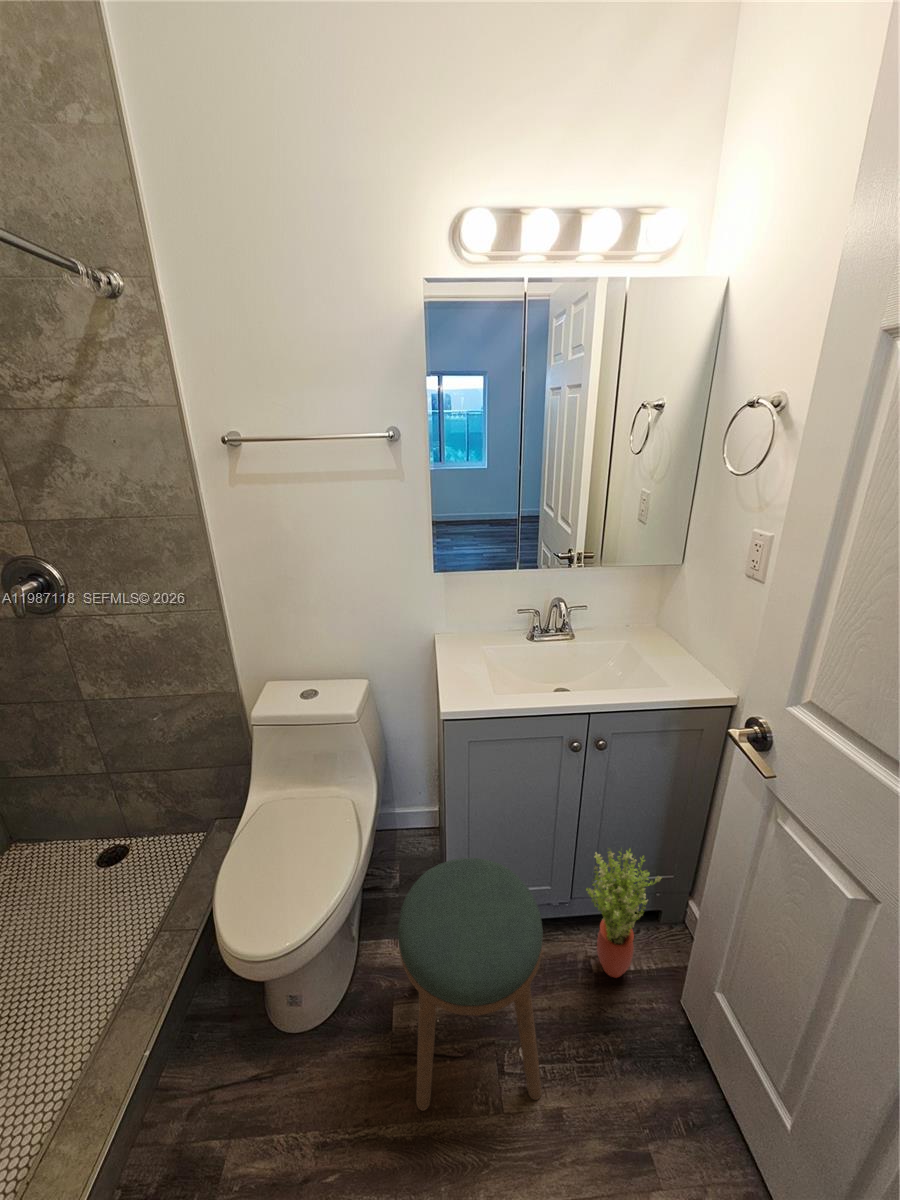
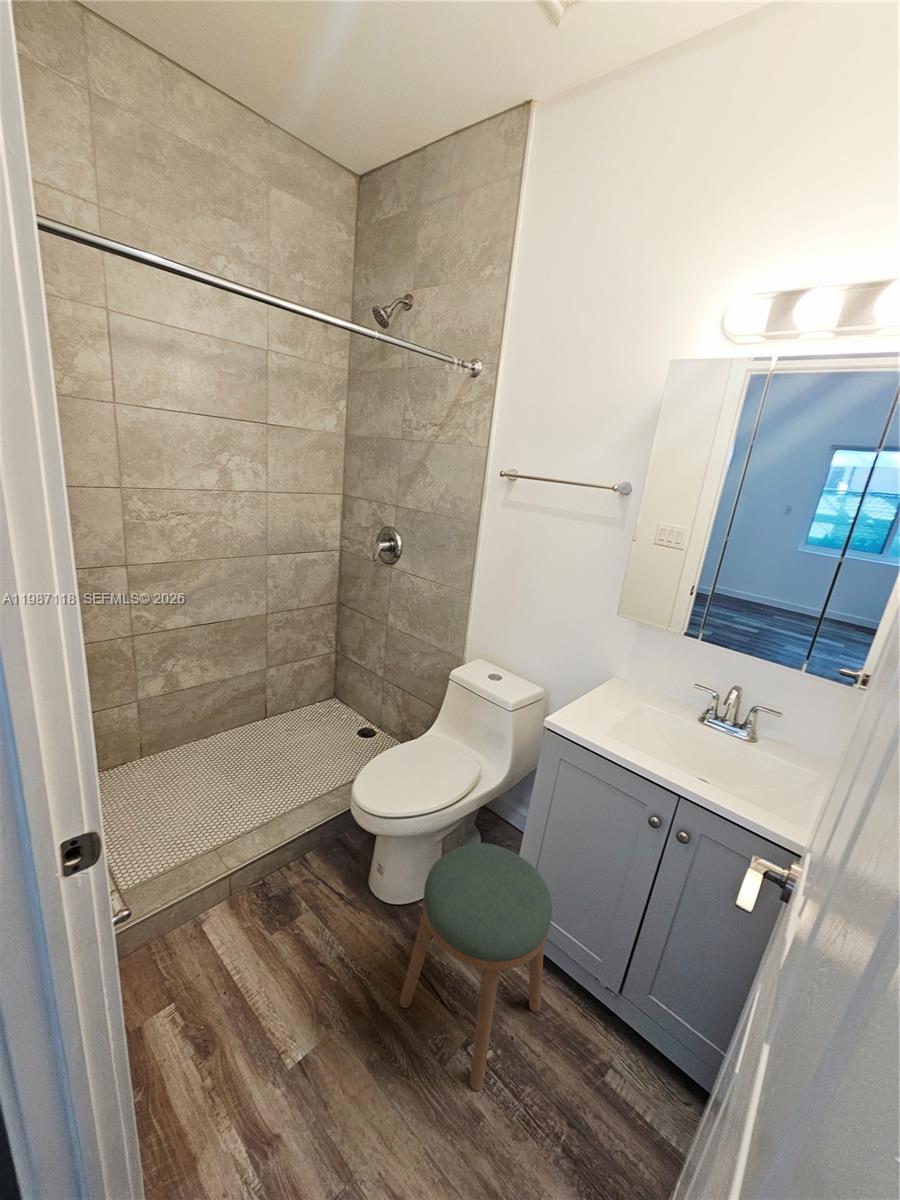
potted plant: present [586,849,661,977] -> none [607,944,693,1110]

